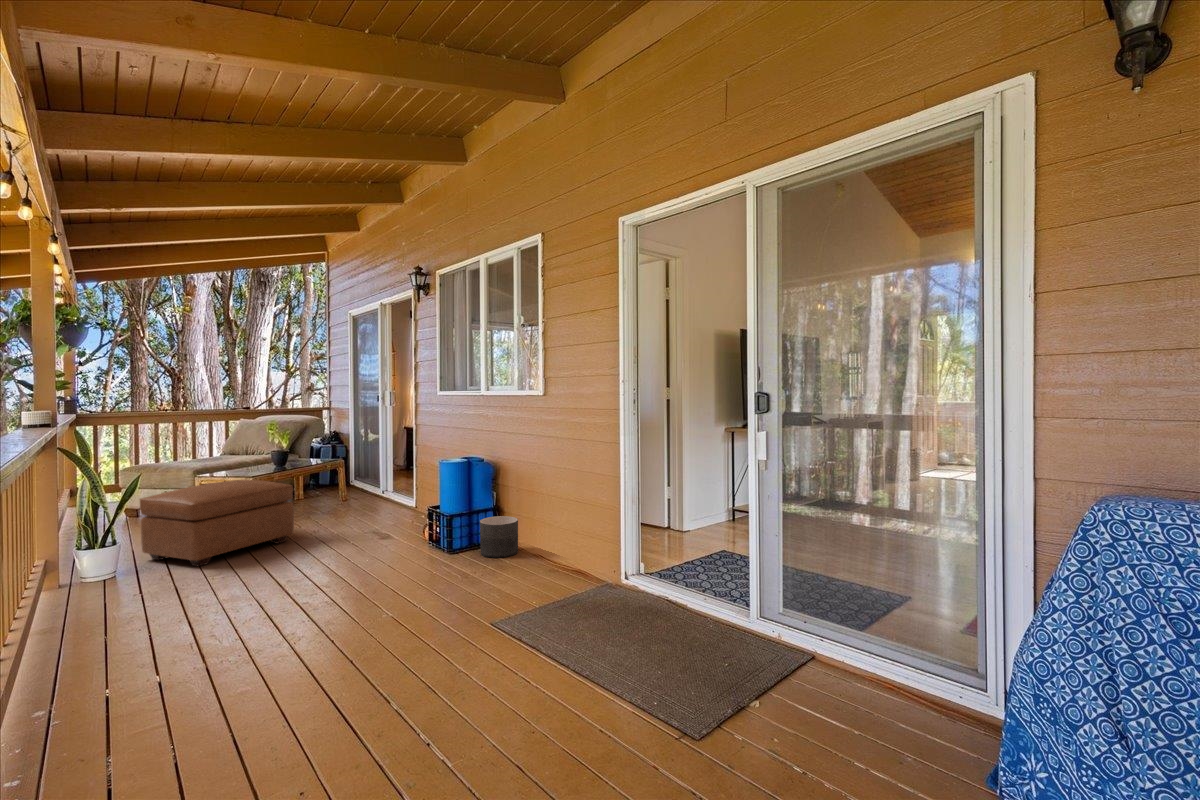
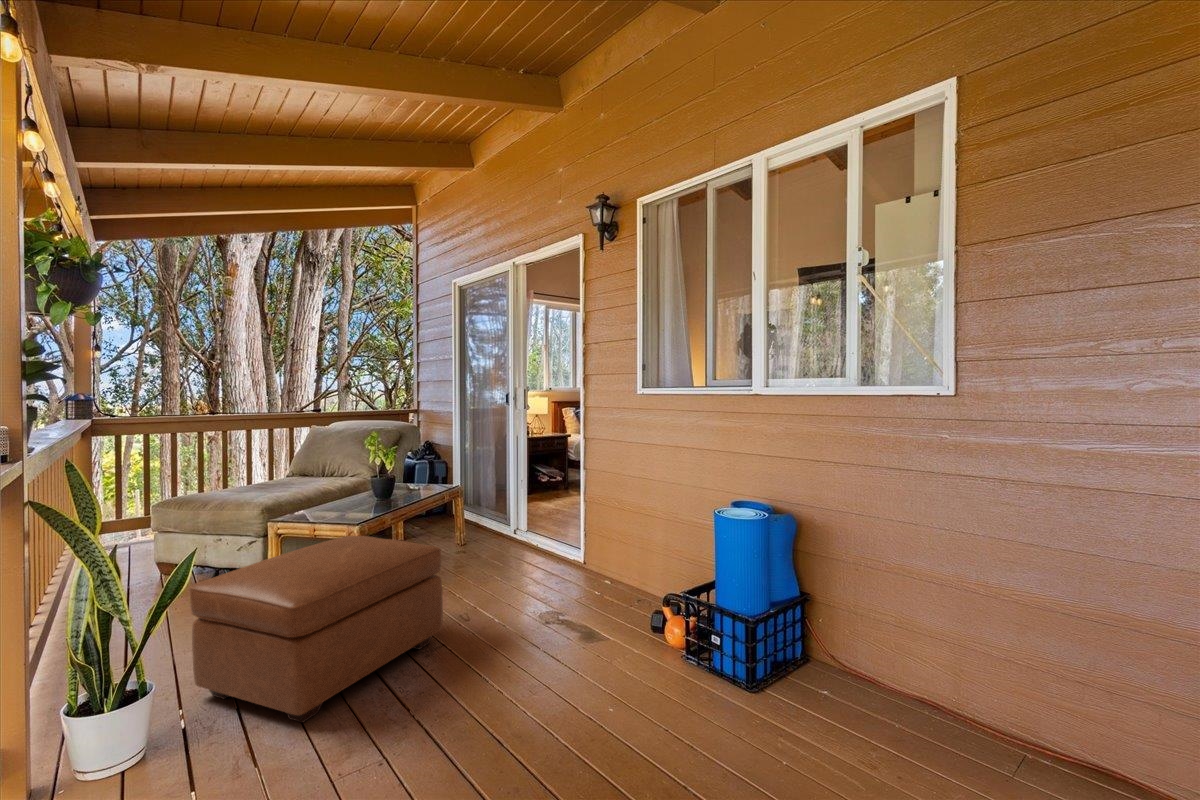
planter: present [480,516,518,558] -> none [809,613,885,705]

